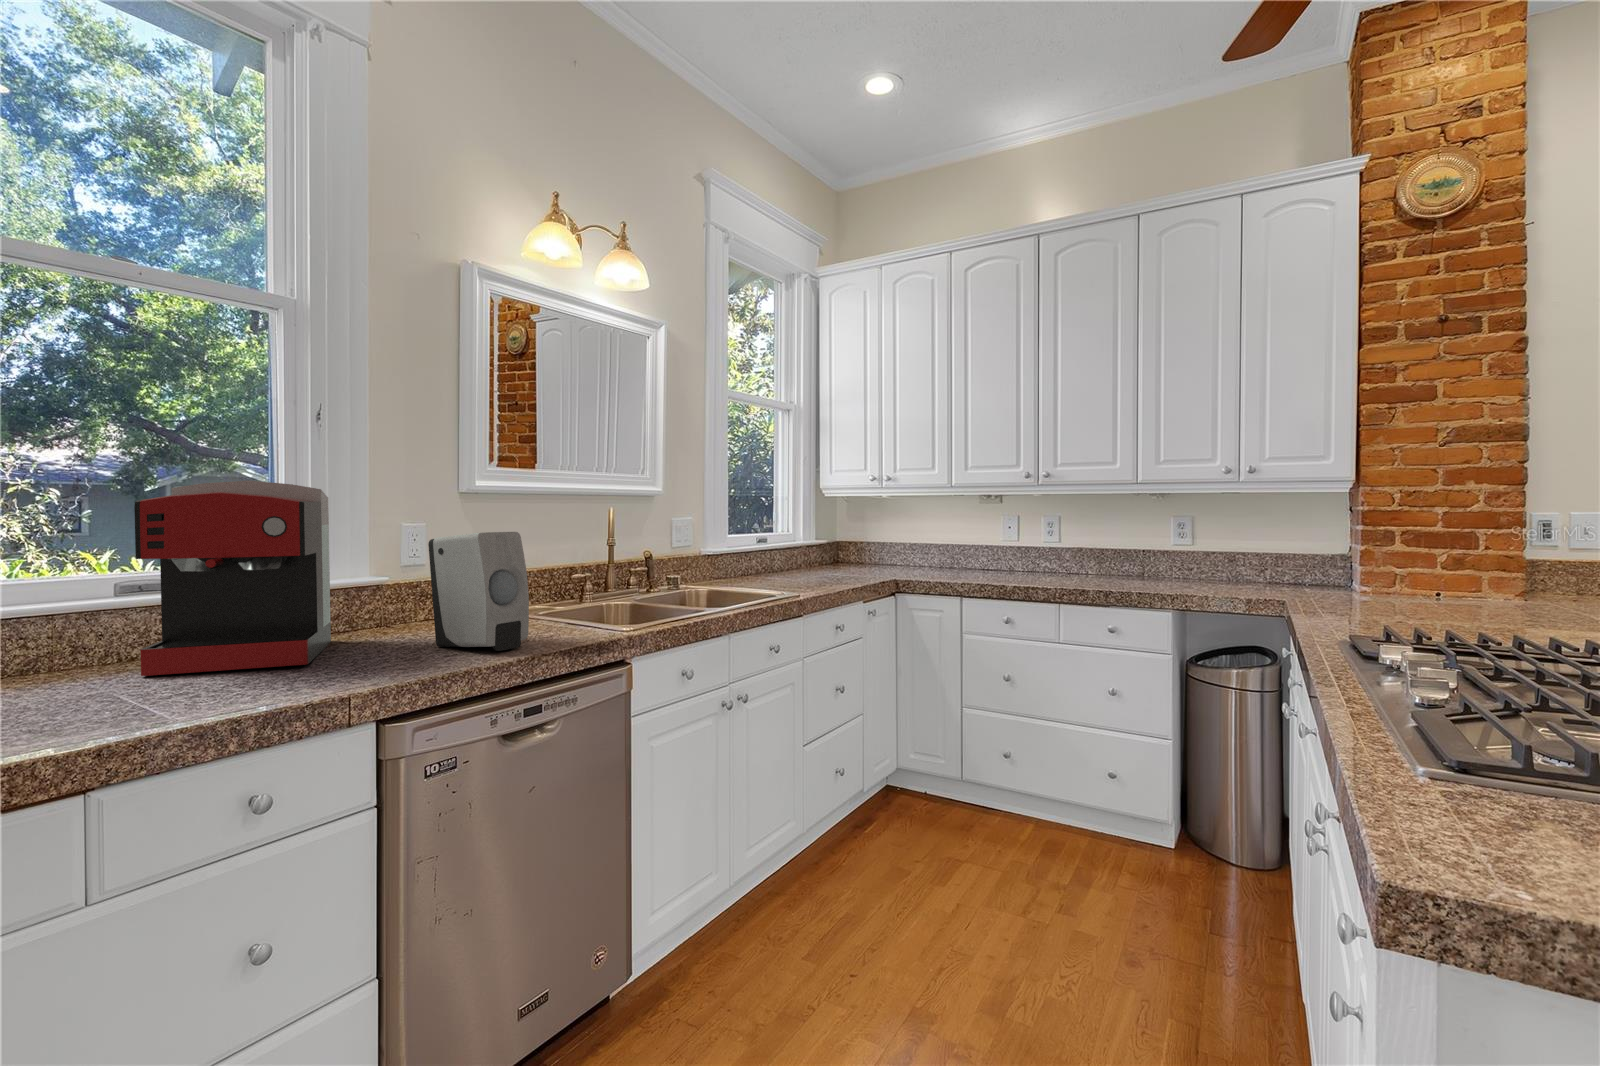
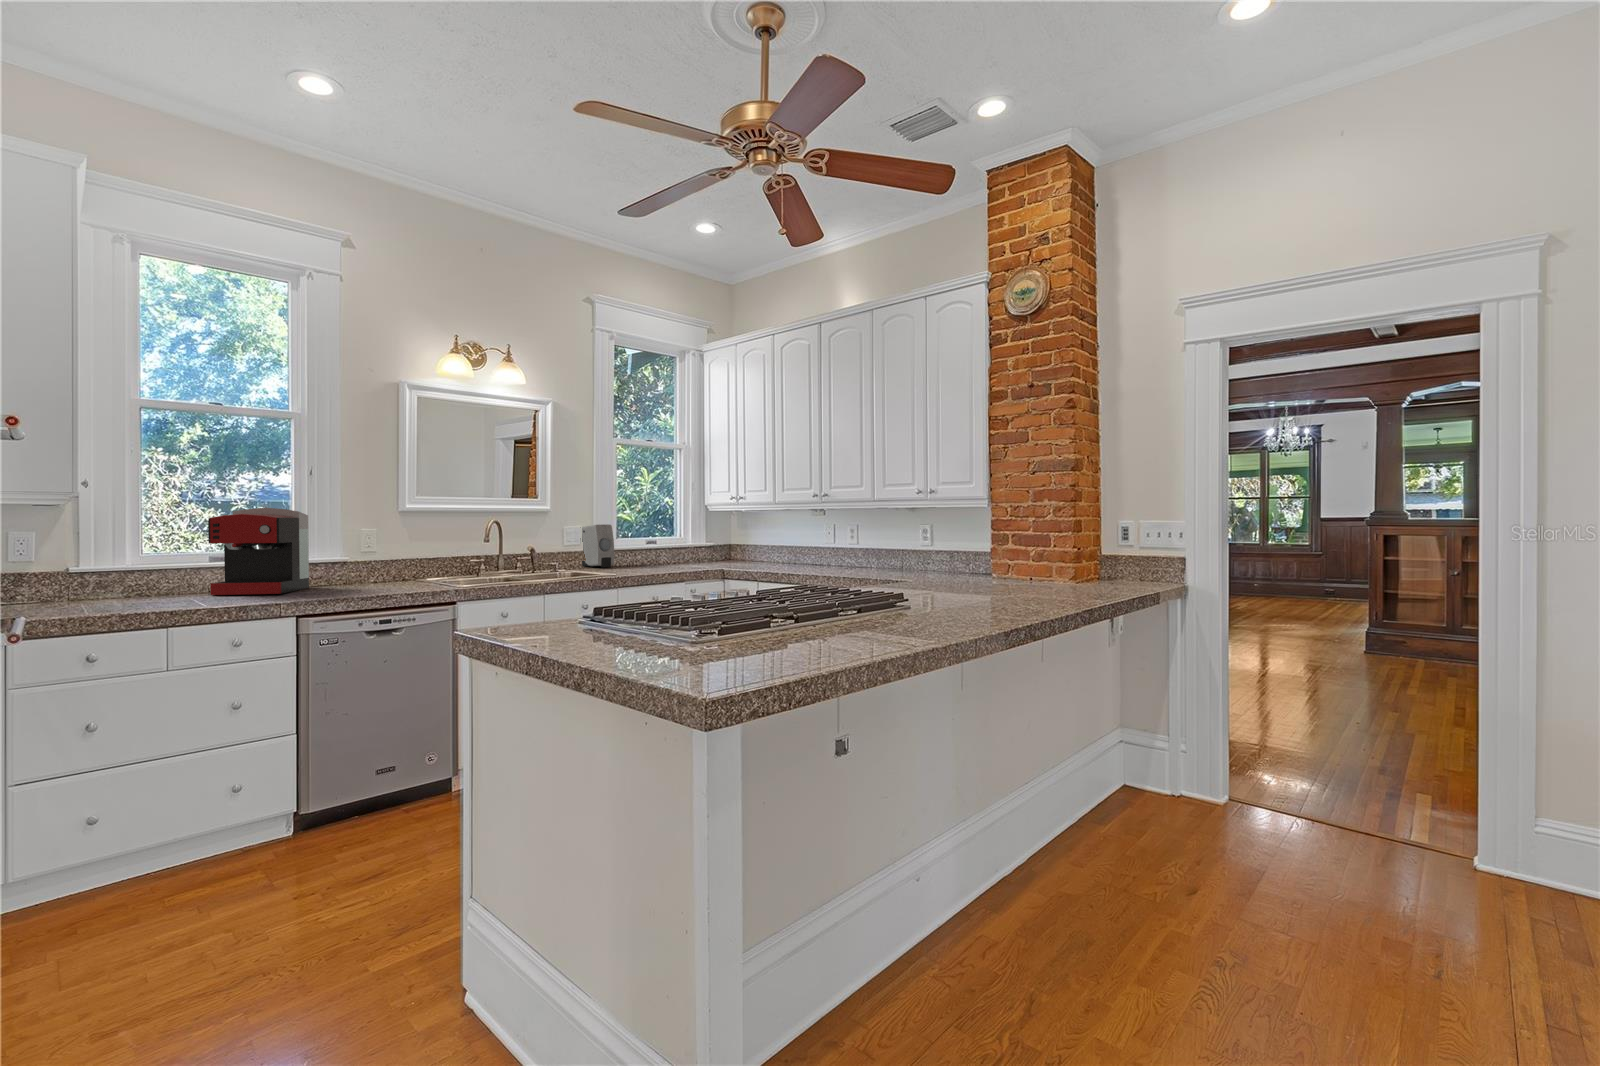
soap dispenser: present [428,532,529,651] -> present [580,524,614,567]

